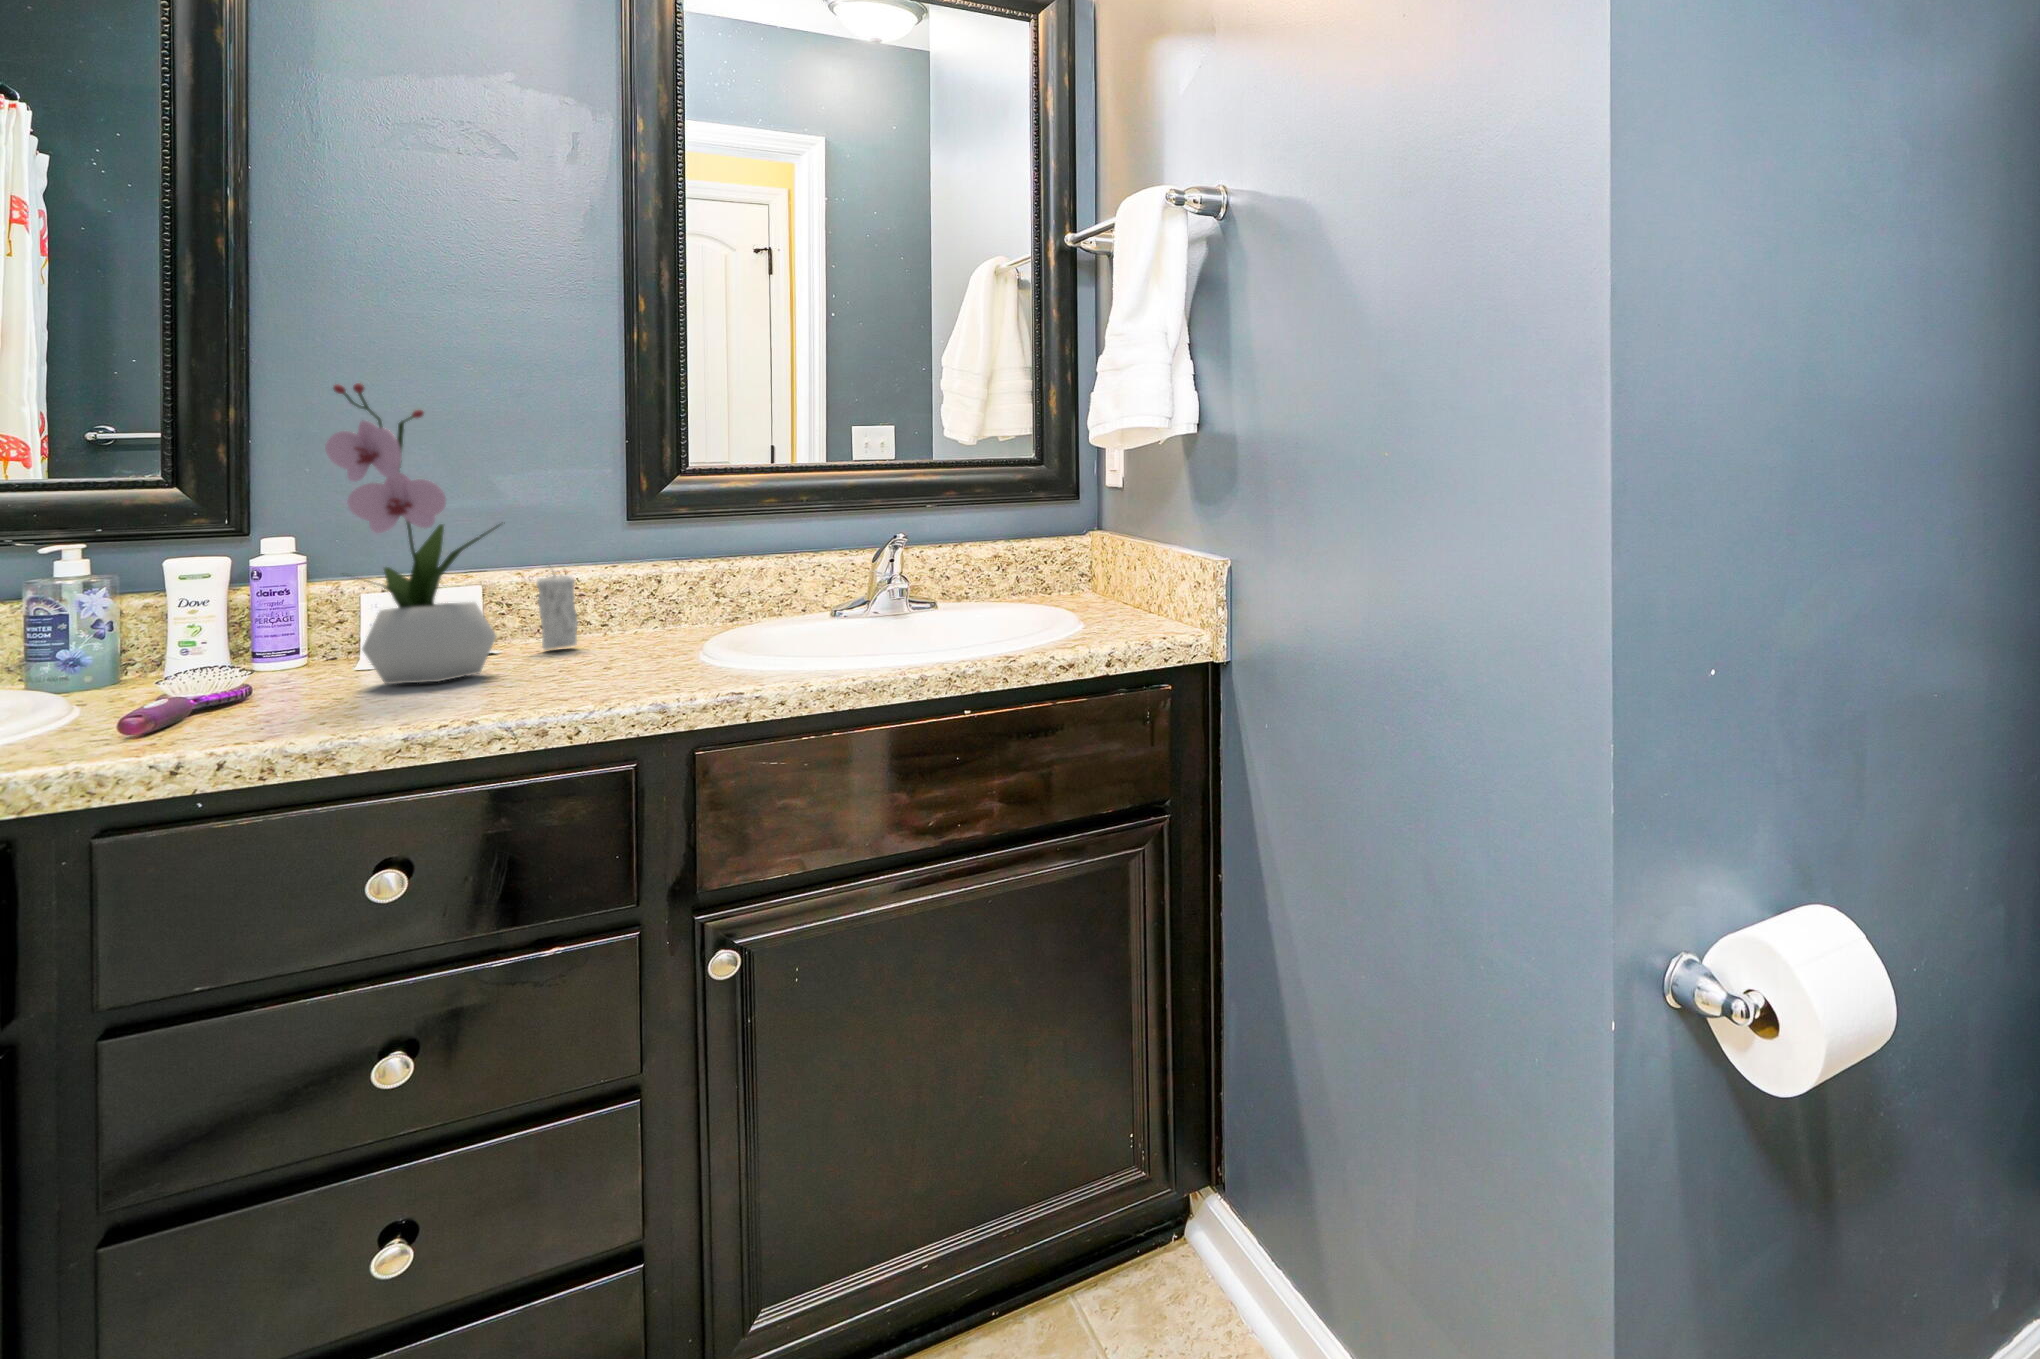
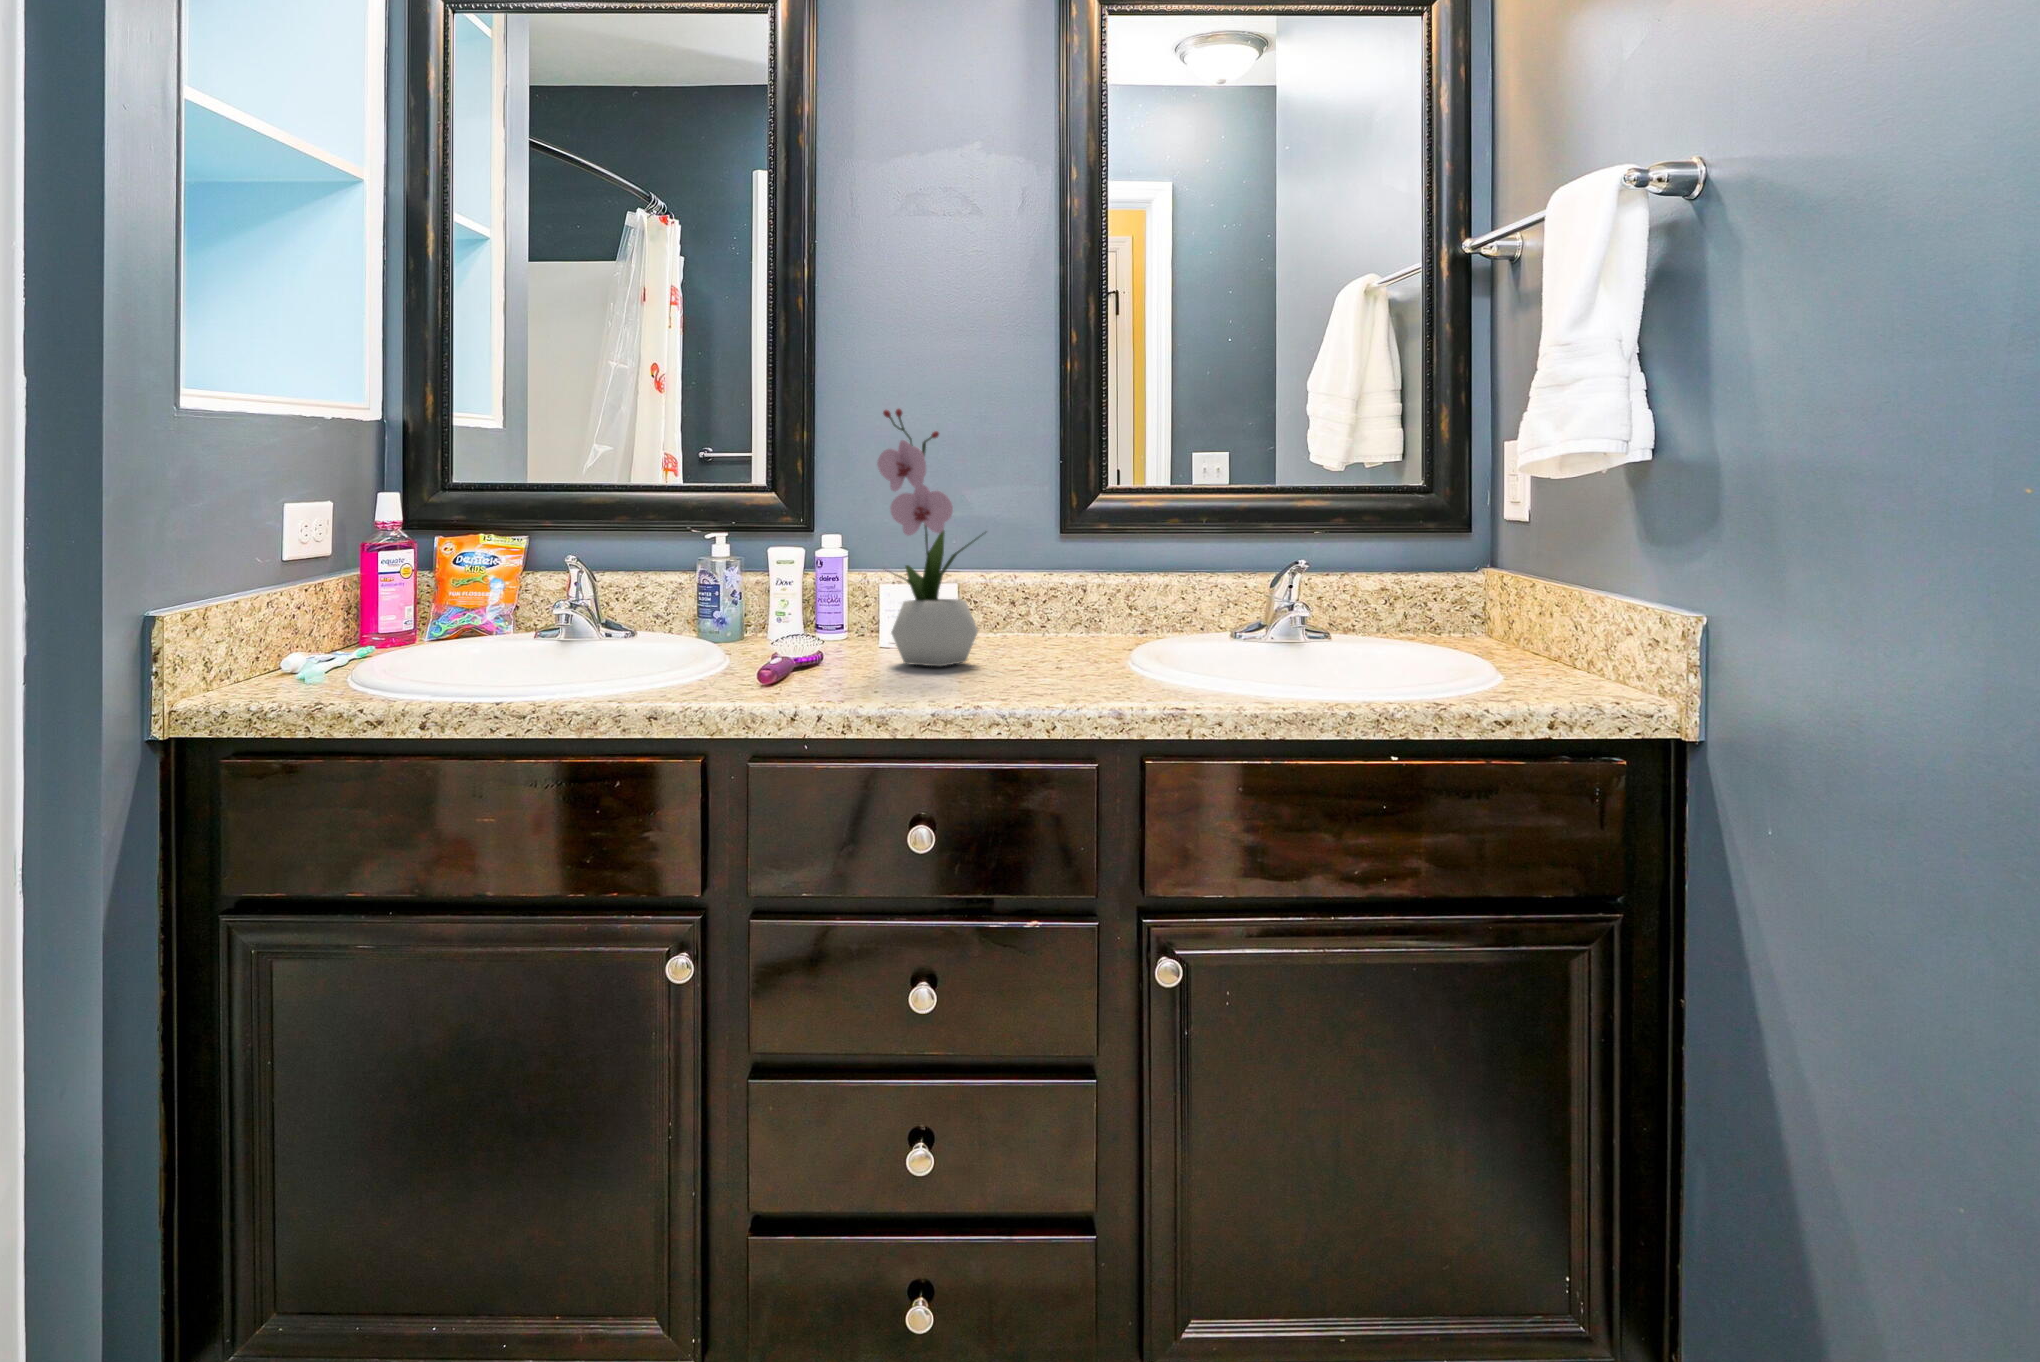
candle: present [537,575,578,650] -> none [998,567,1027,646]

